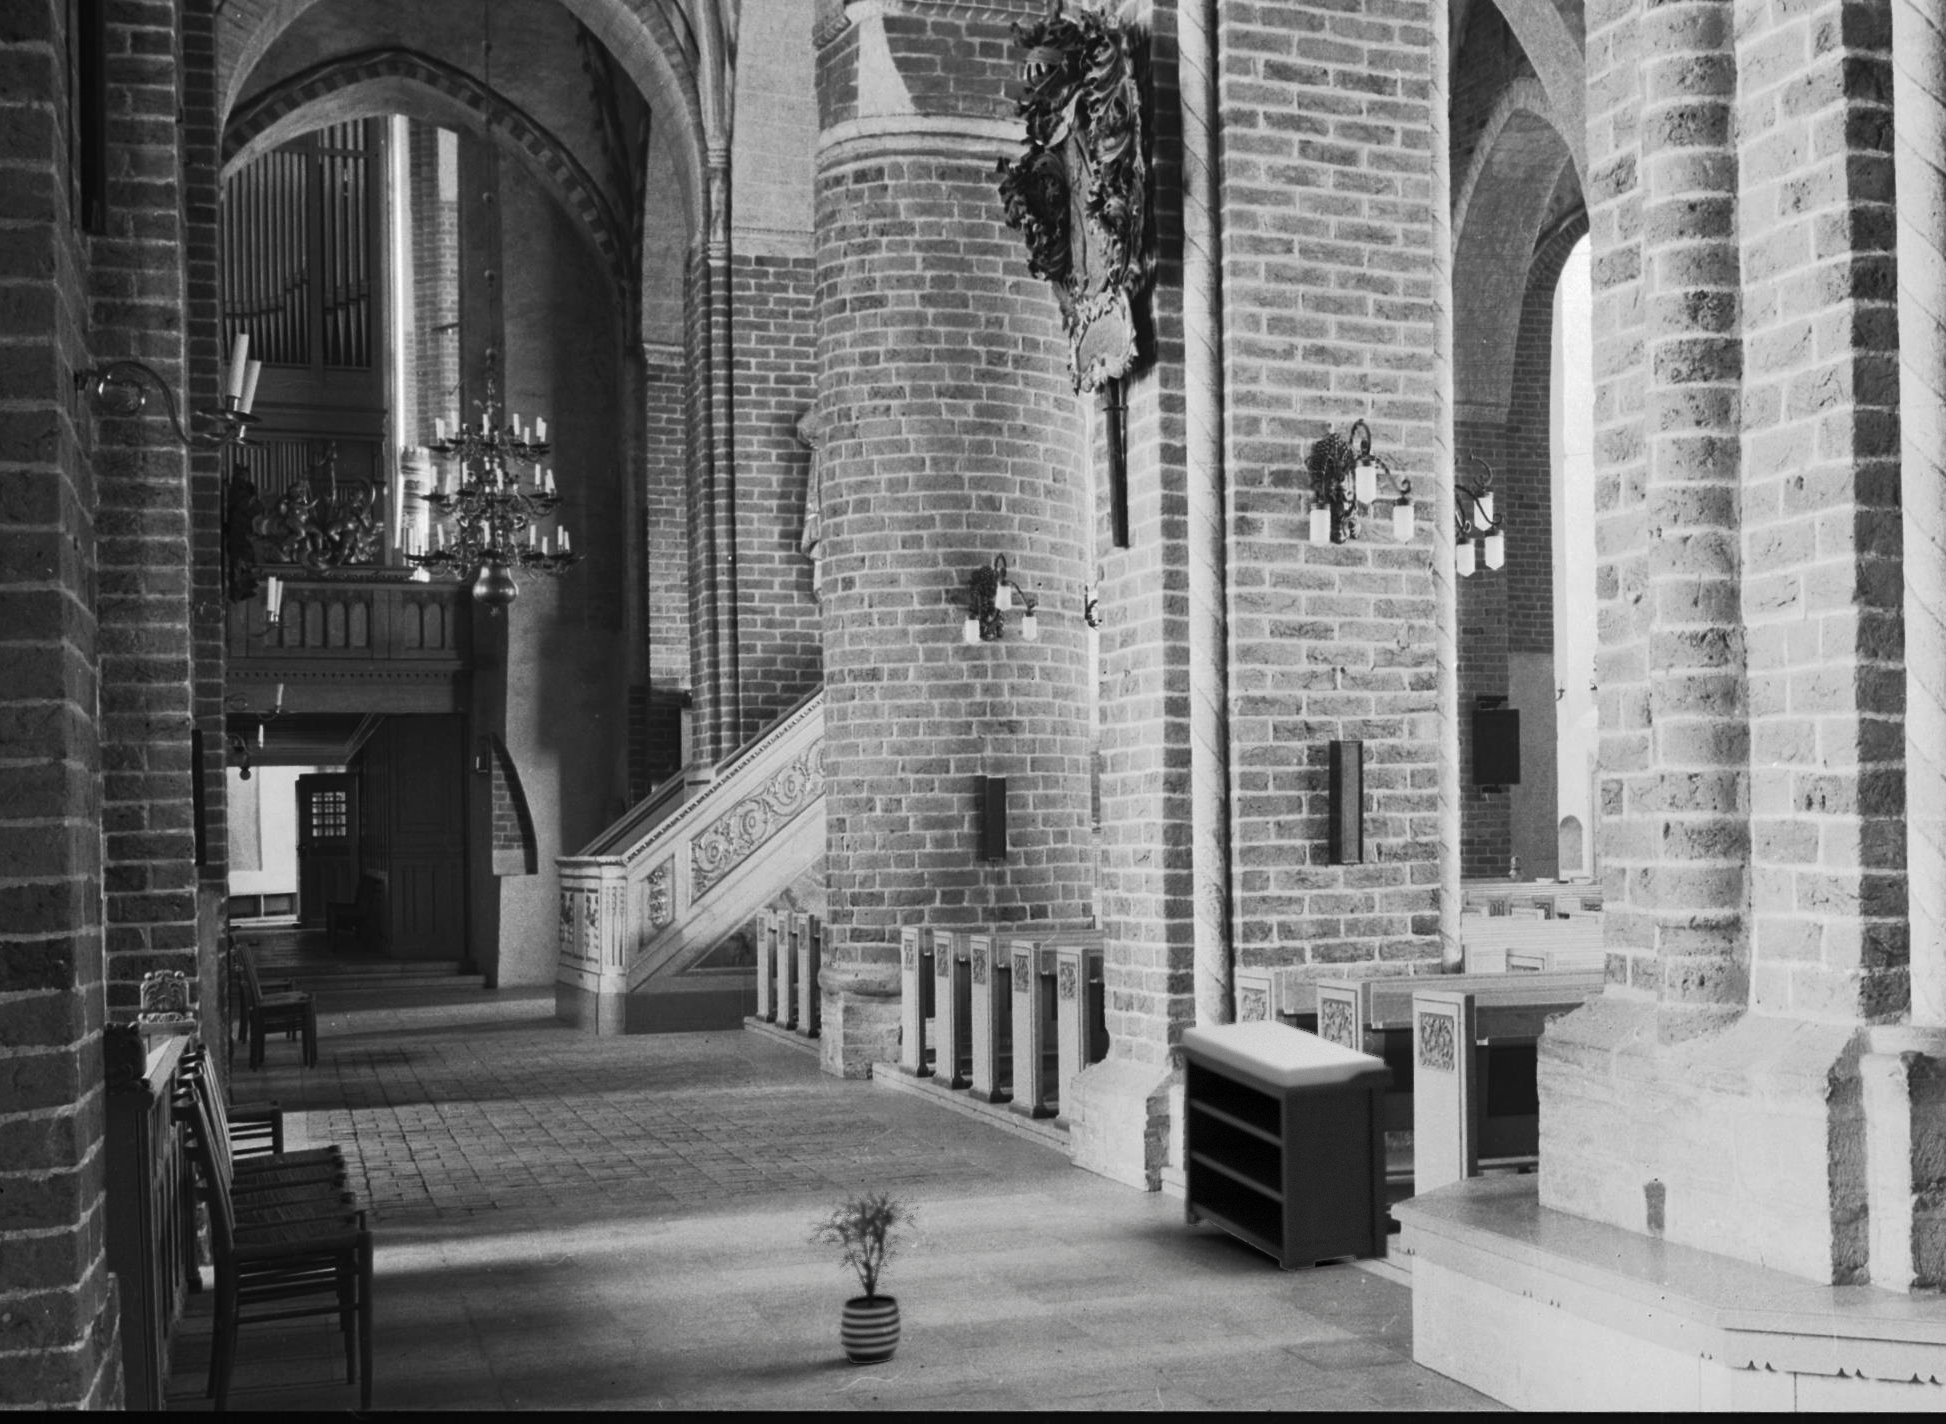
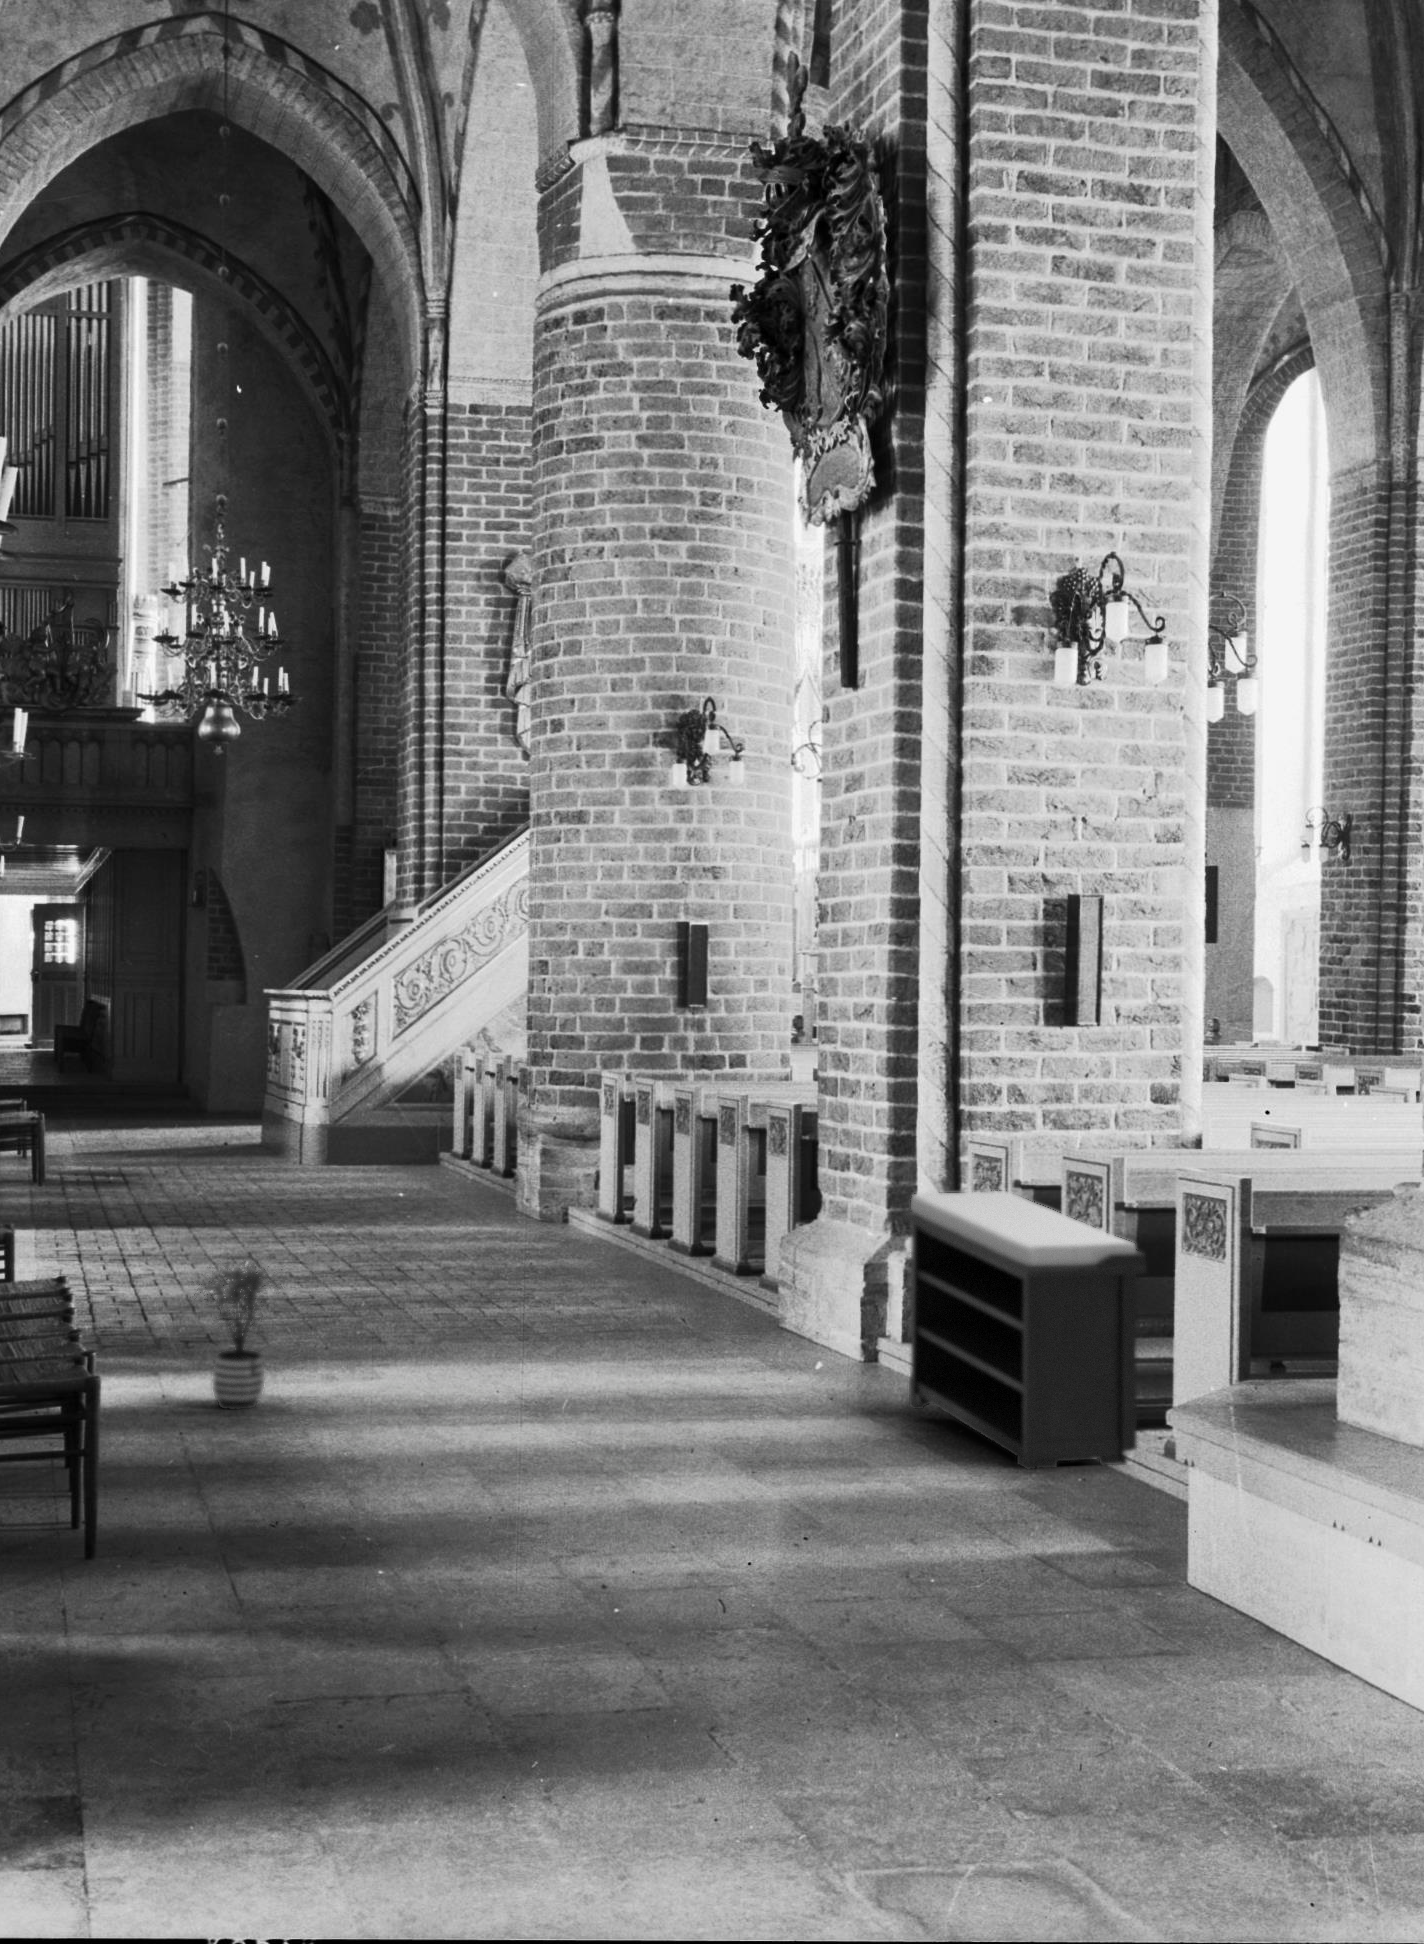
potted plant: present [810,1189,919,1364] -> present [190,1258,284,1409]

